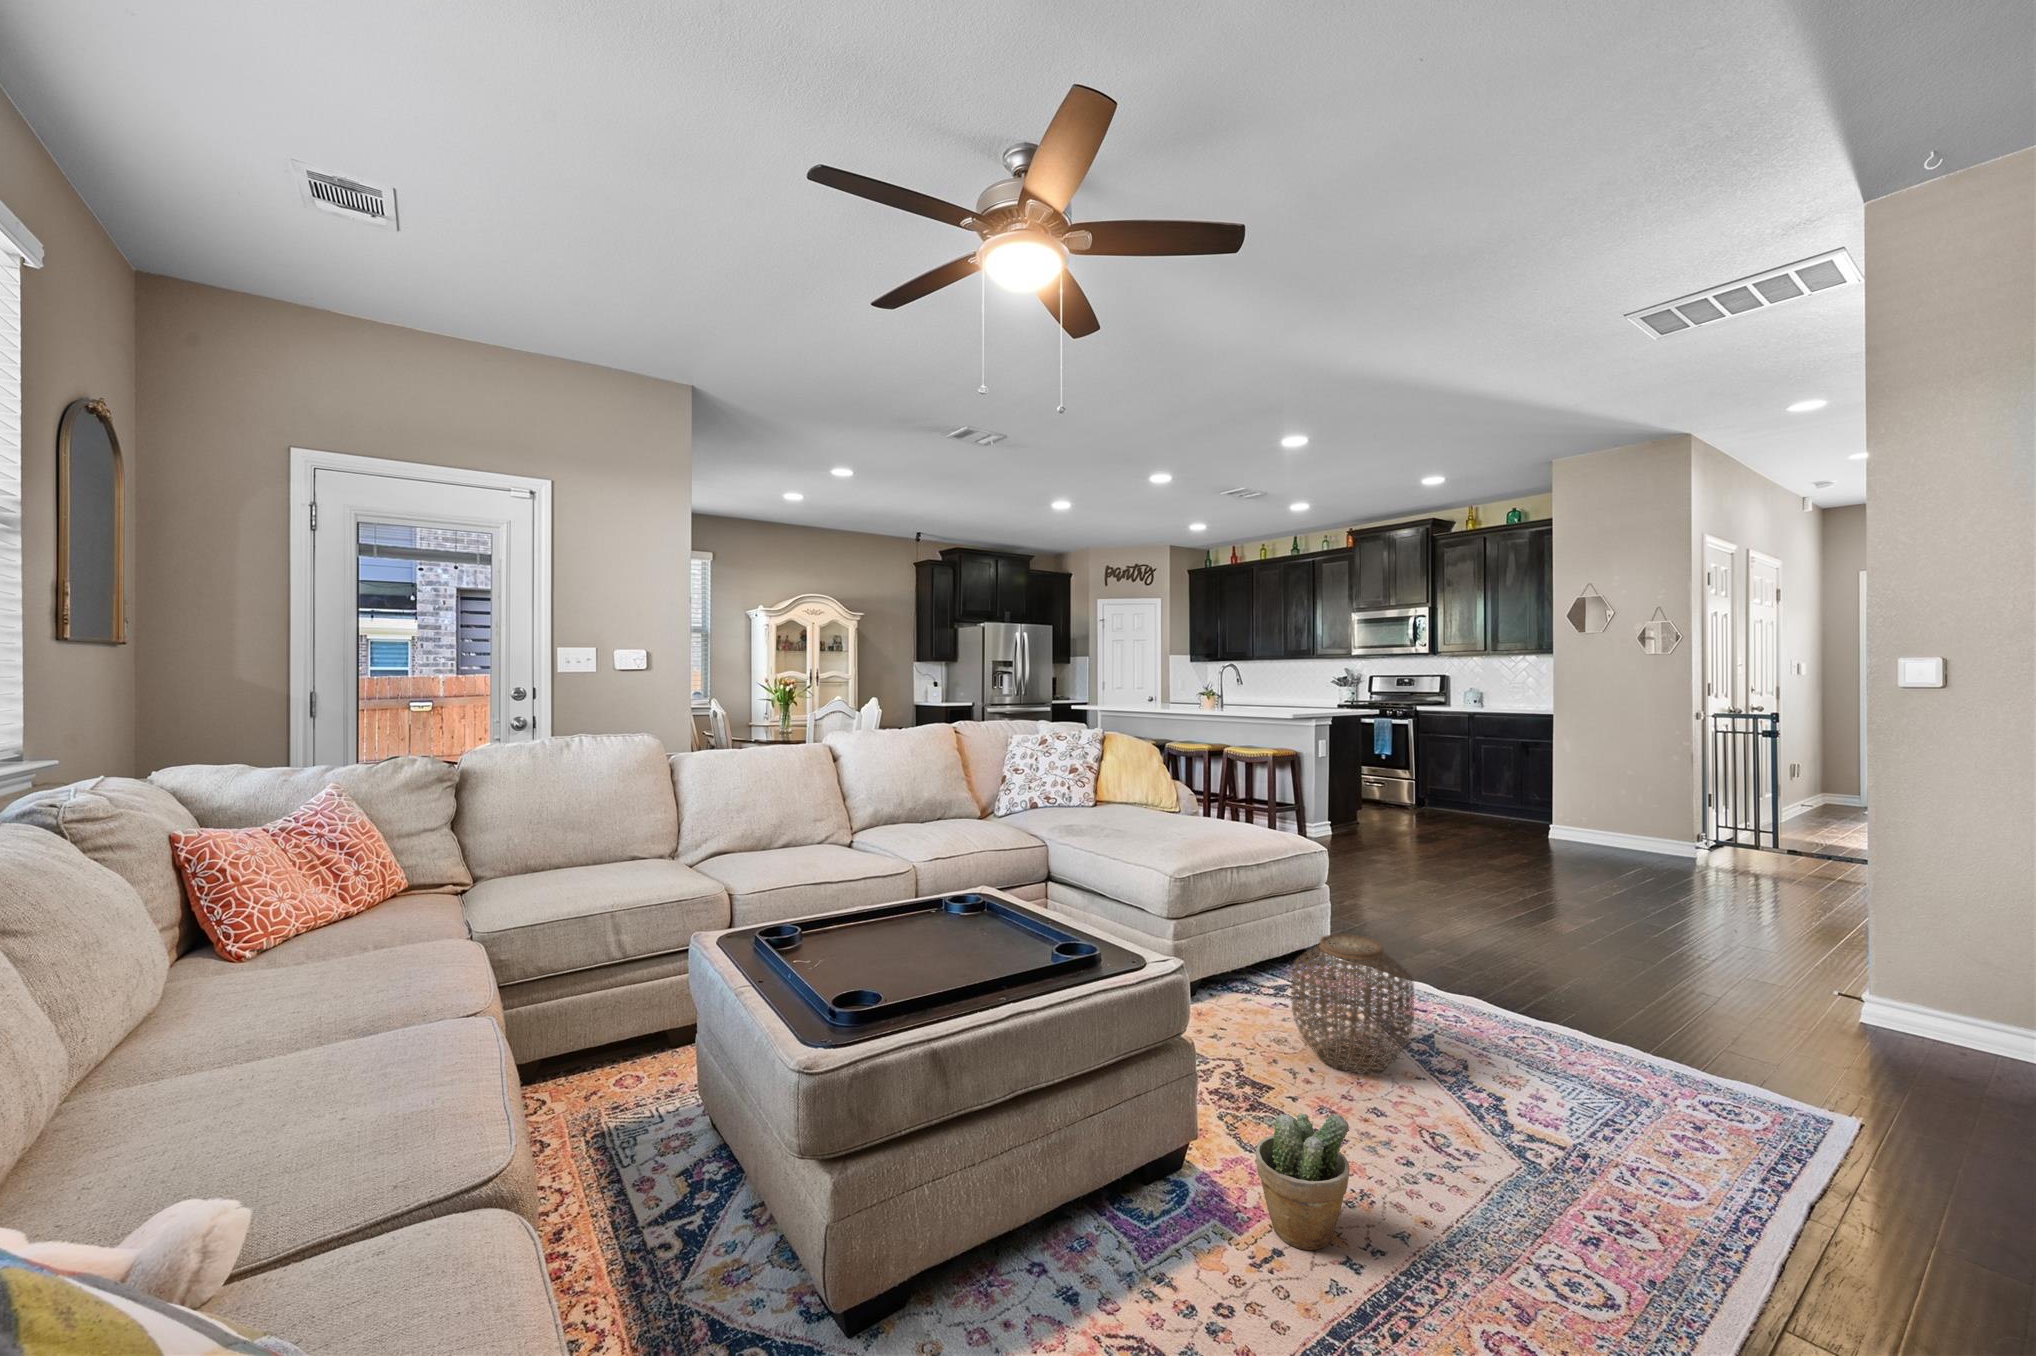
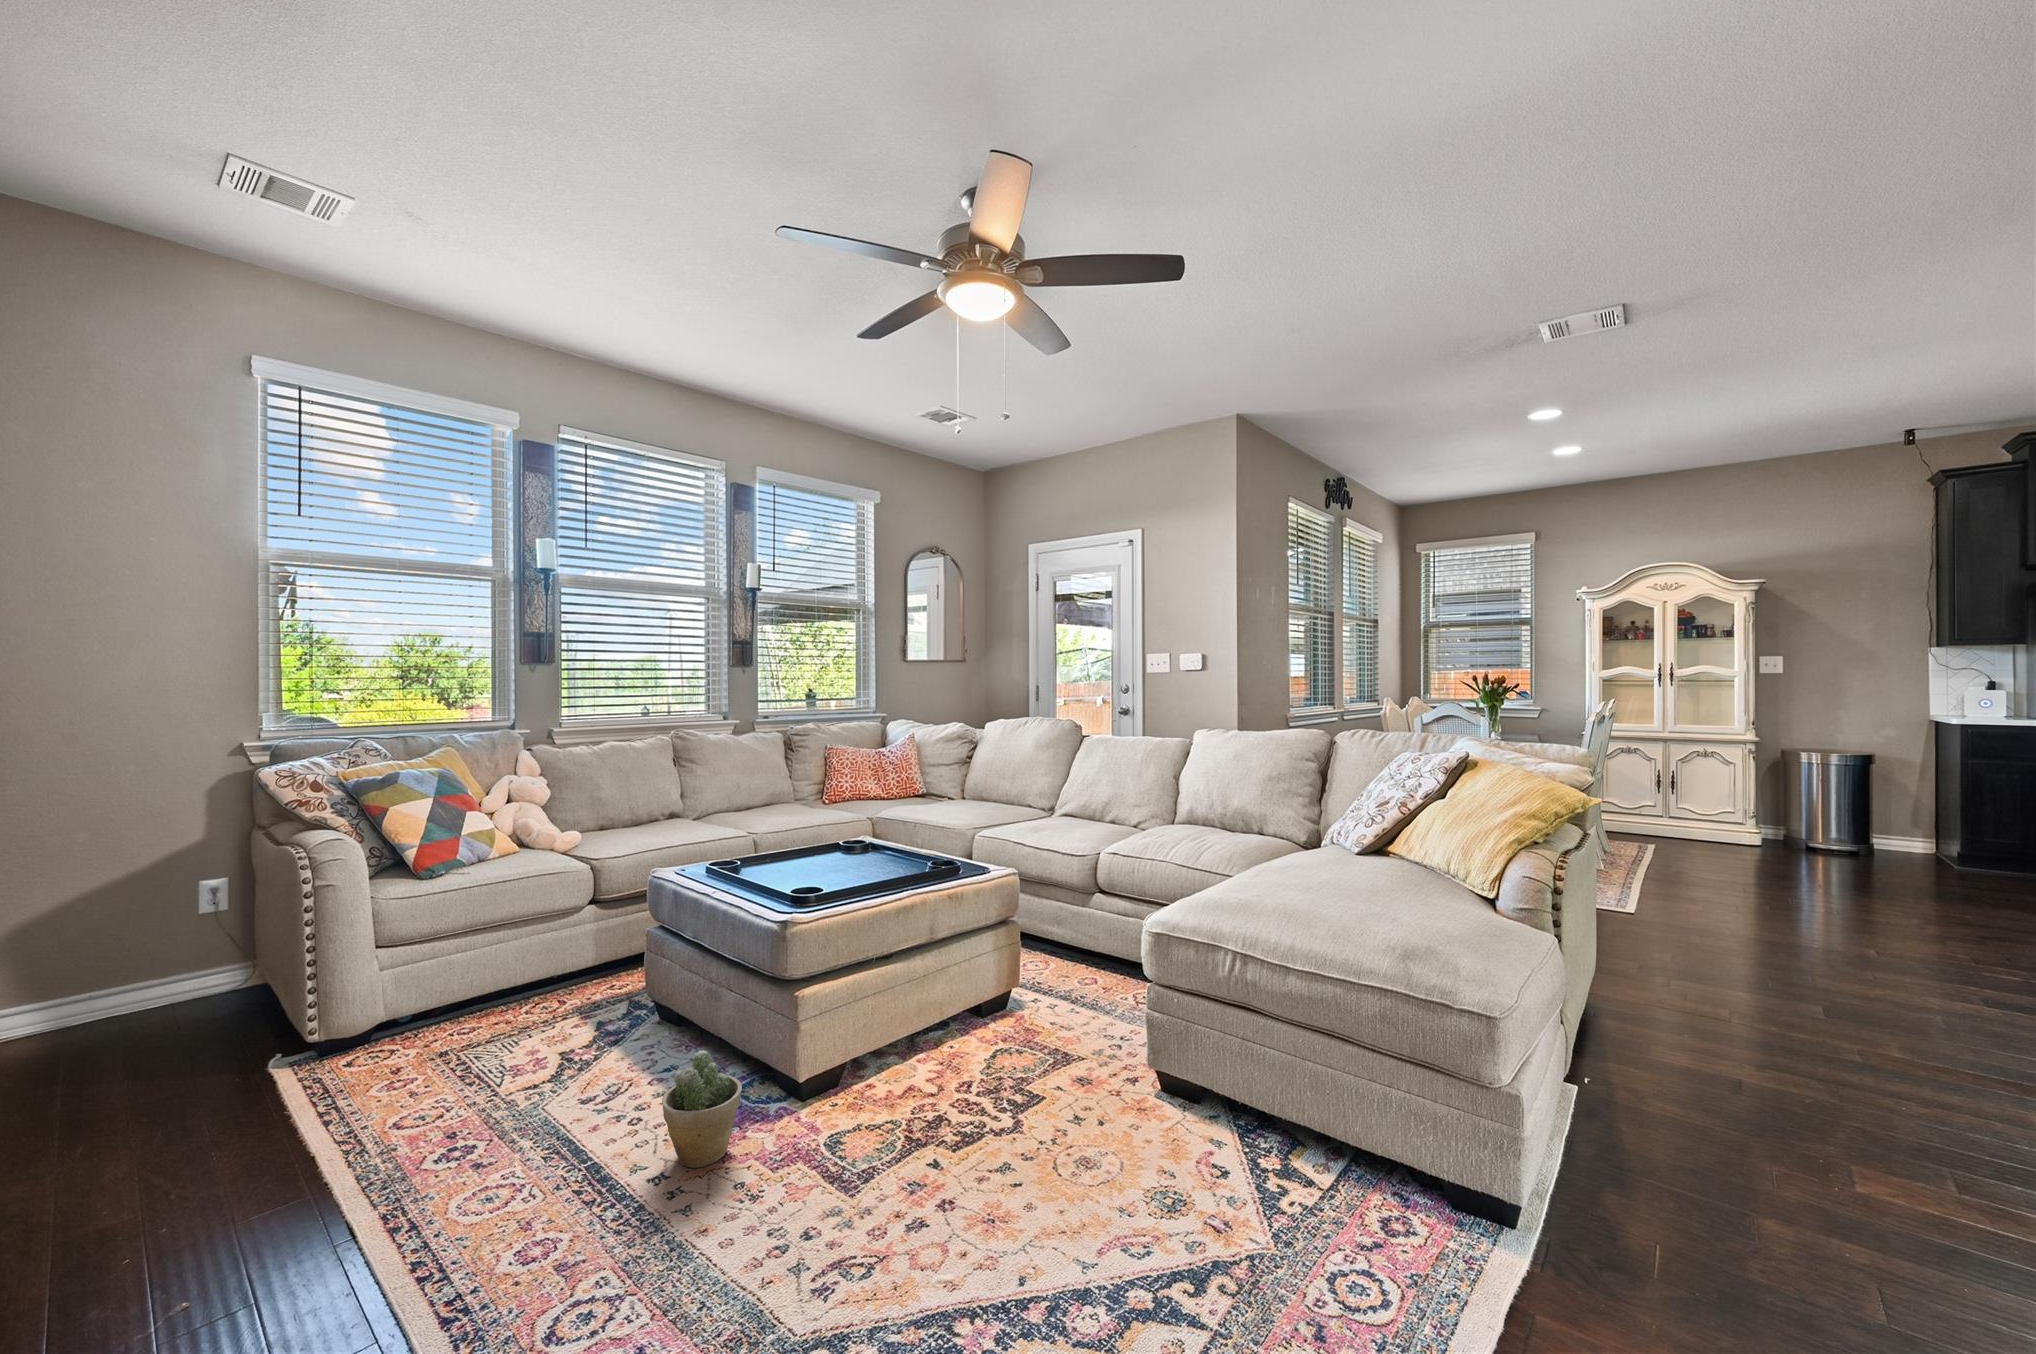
woven basket: present [1292,934,1414,1073] -> none [971,1039,1123,1245]

